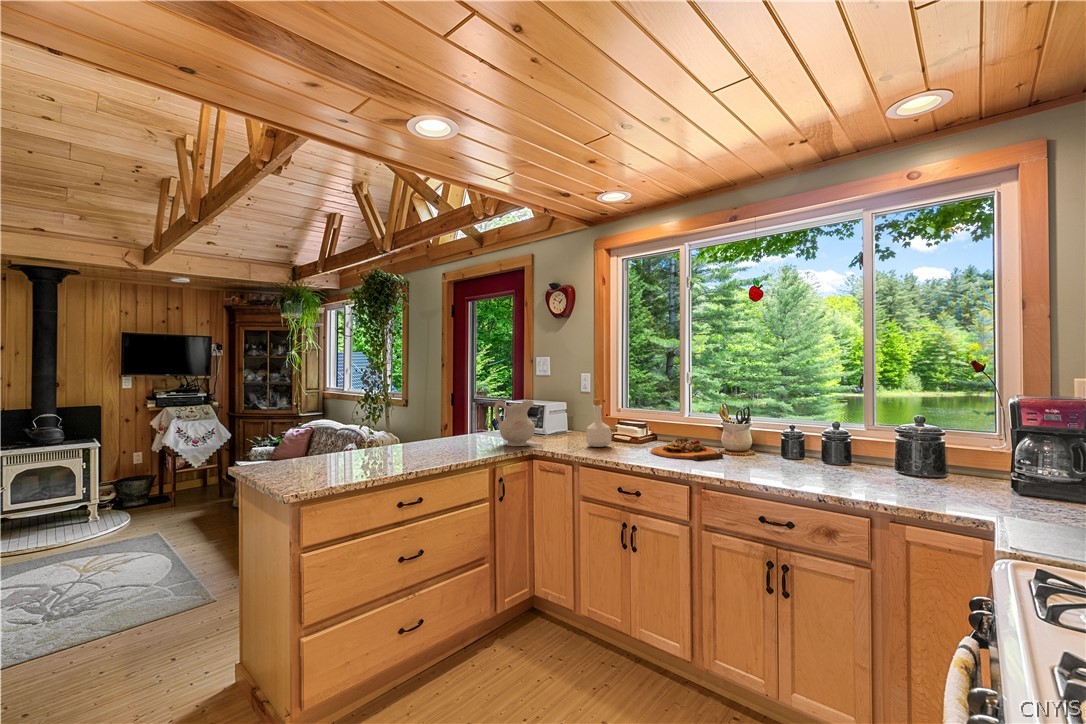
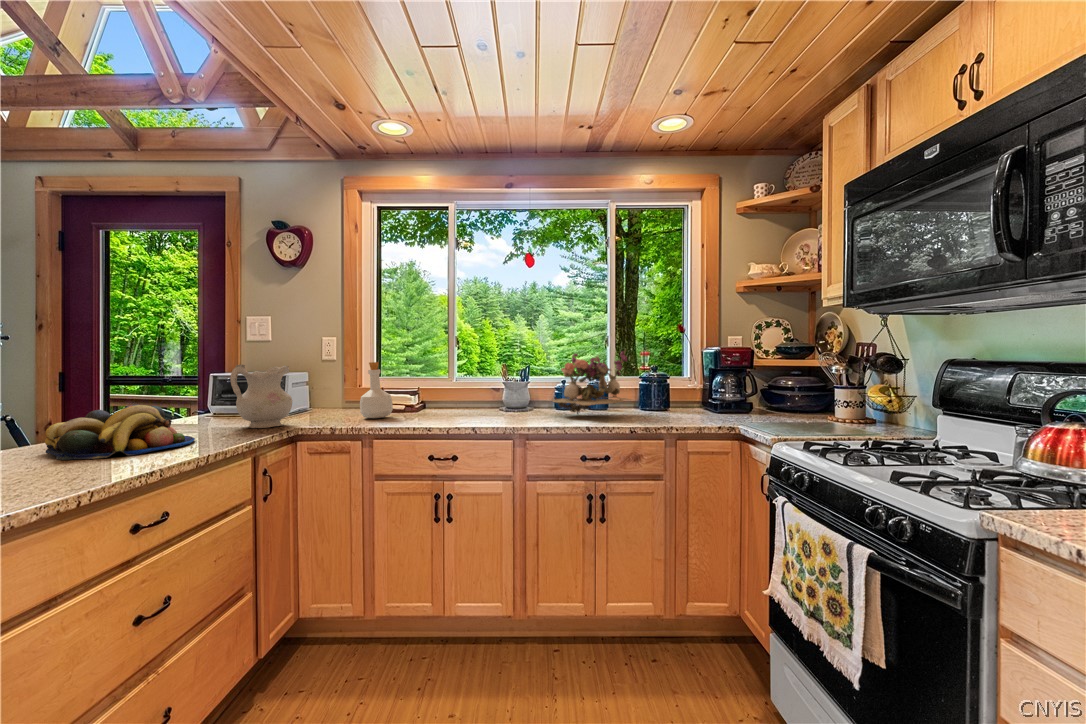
flower arrangement: none [751,396,858,470] -> present [551,350,632,414]
fruit bowl: none [391,425,463,458] -> present [45,404,195,460]
cutting board: present [651,438,723,460] -> none [440,399,515,418]

